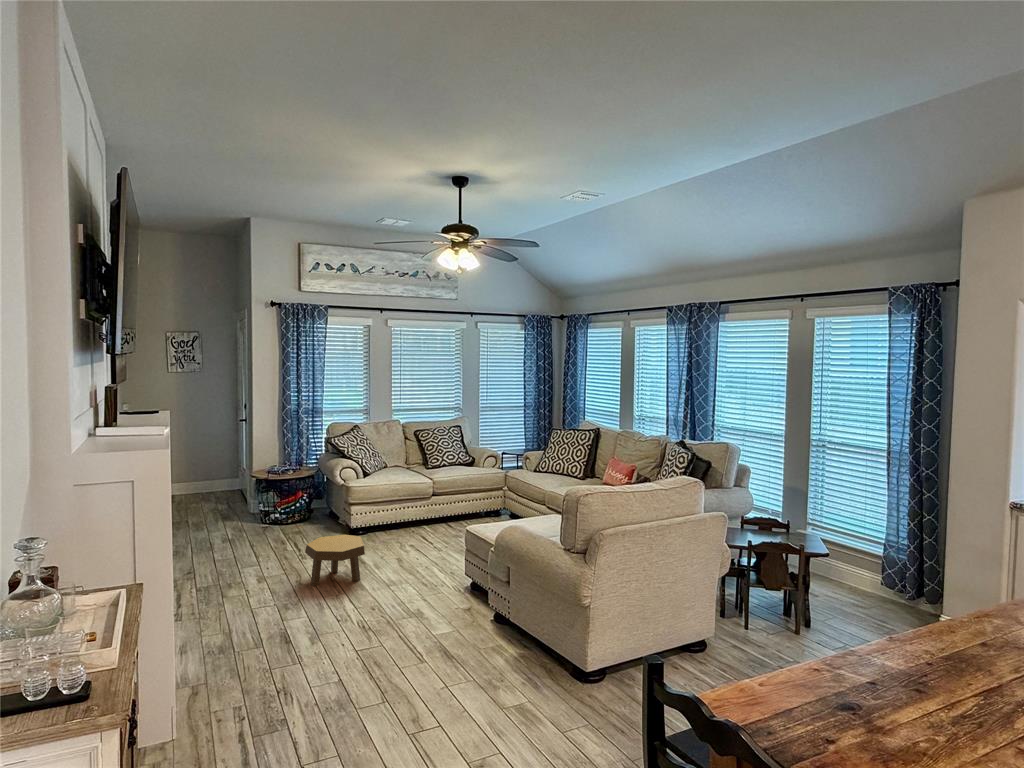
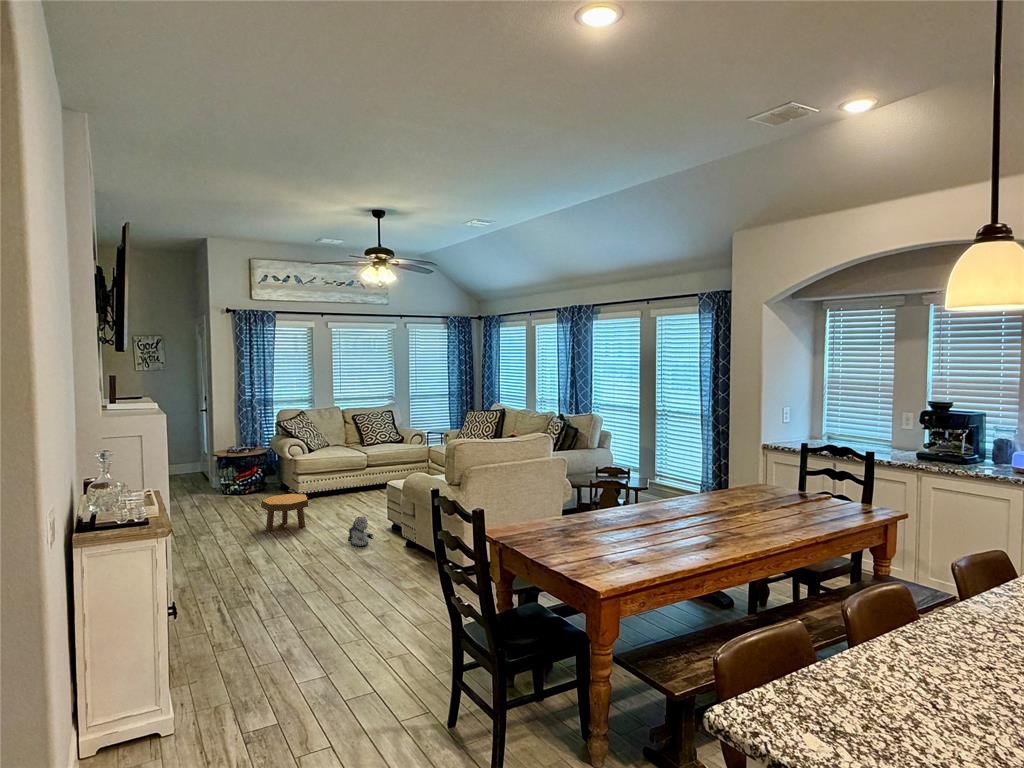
plush toy: none [416,576,449,619] -> present [348,517,373,546]

